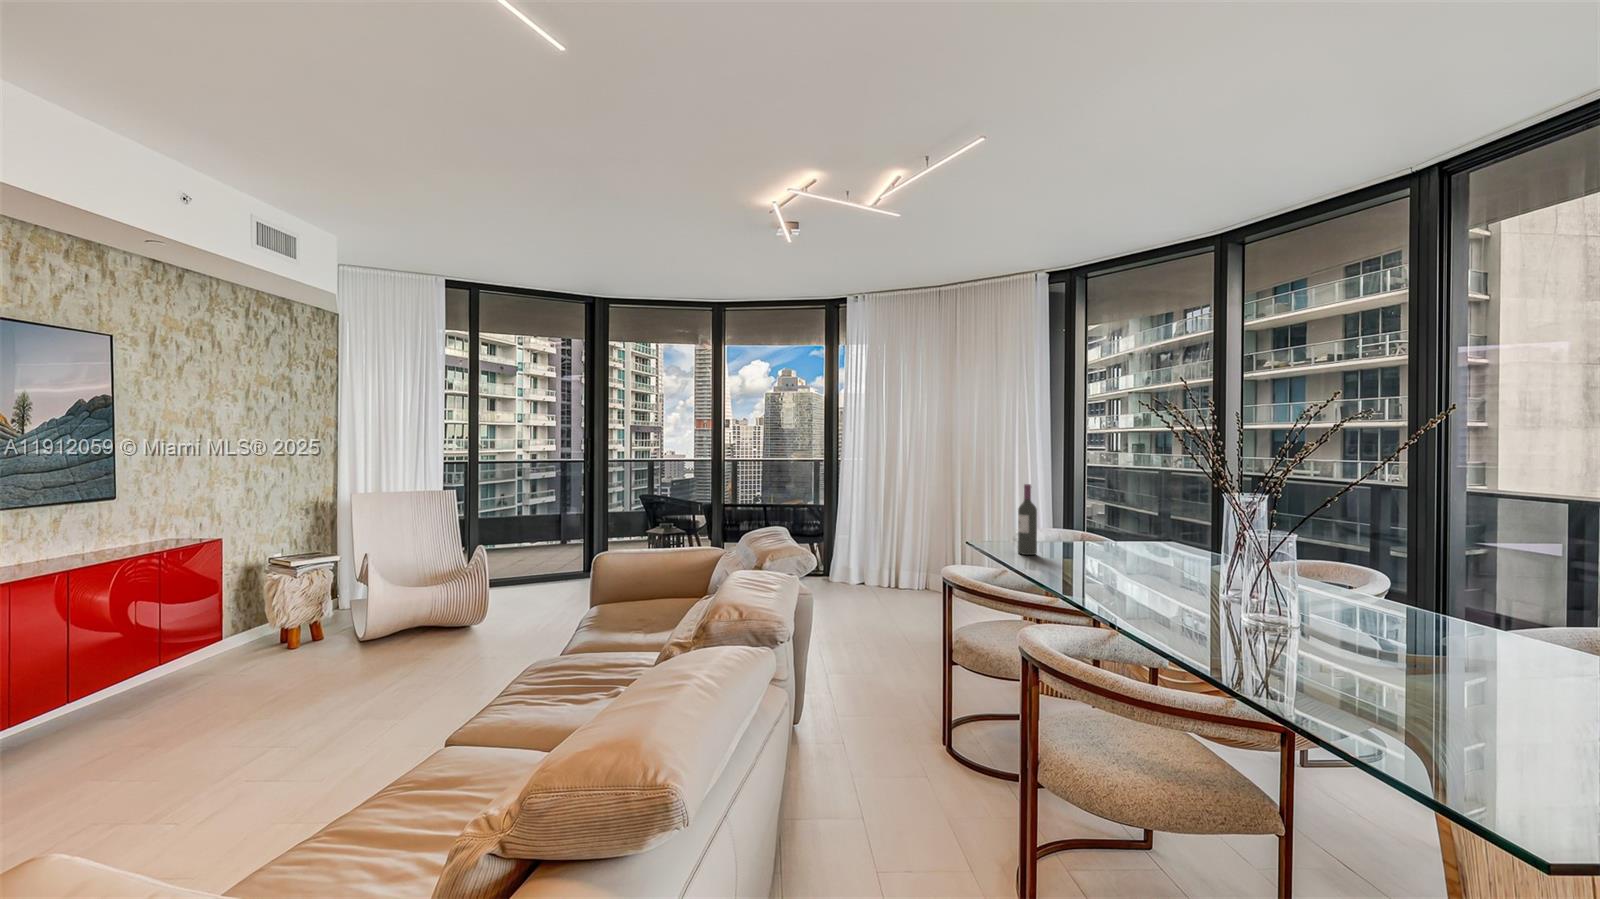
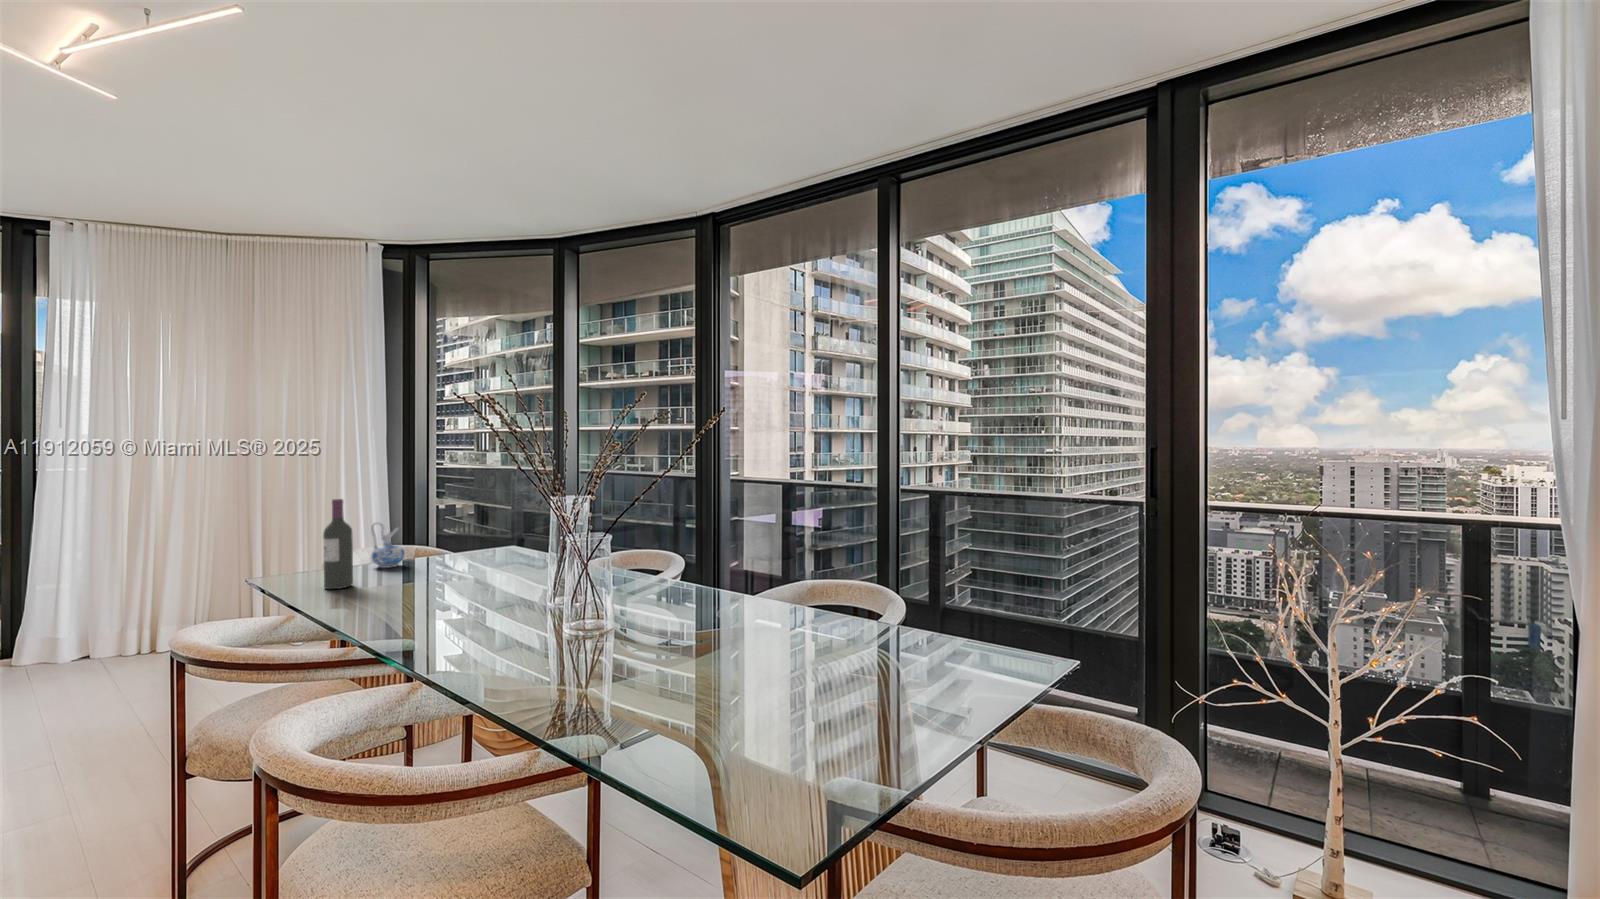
ceramic pitcher: none [1043,507,1068,546] -> present [371,522,405,568]

